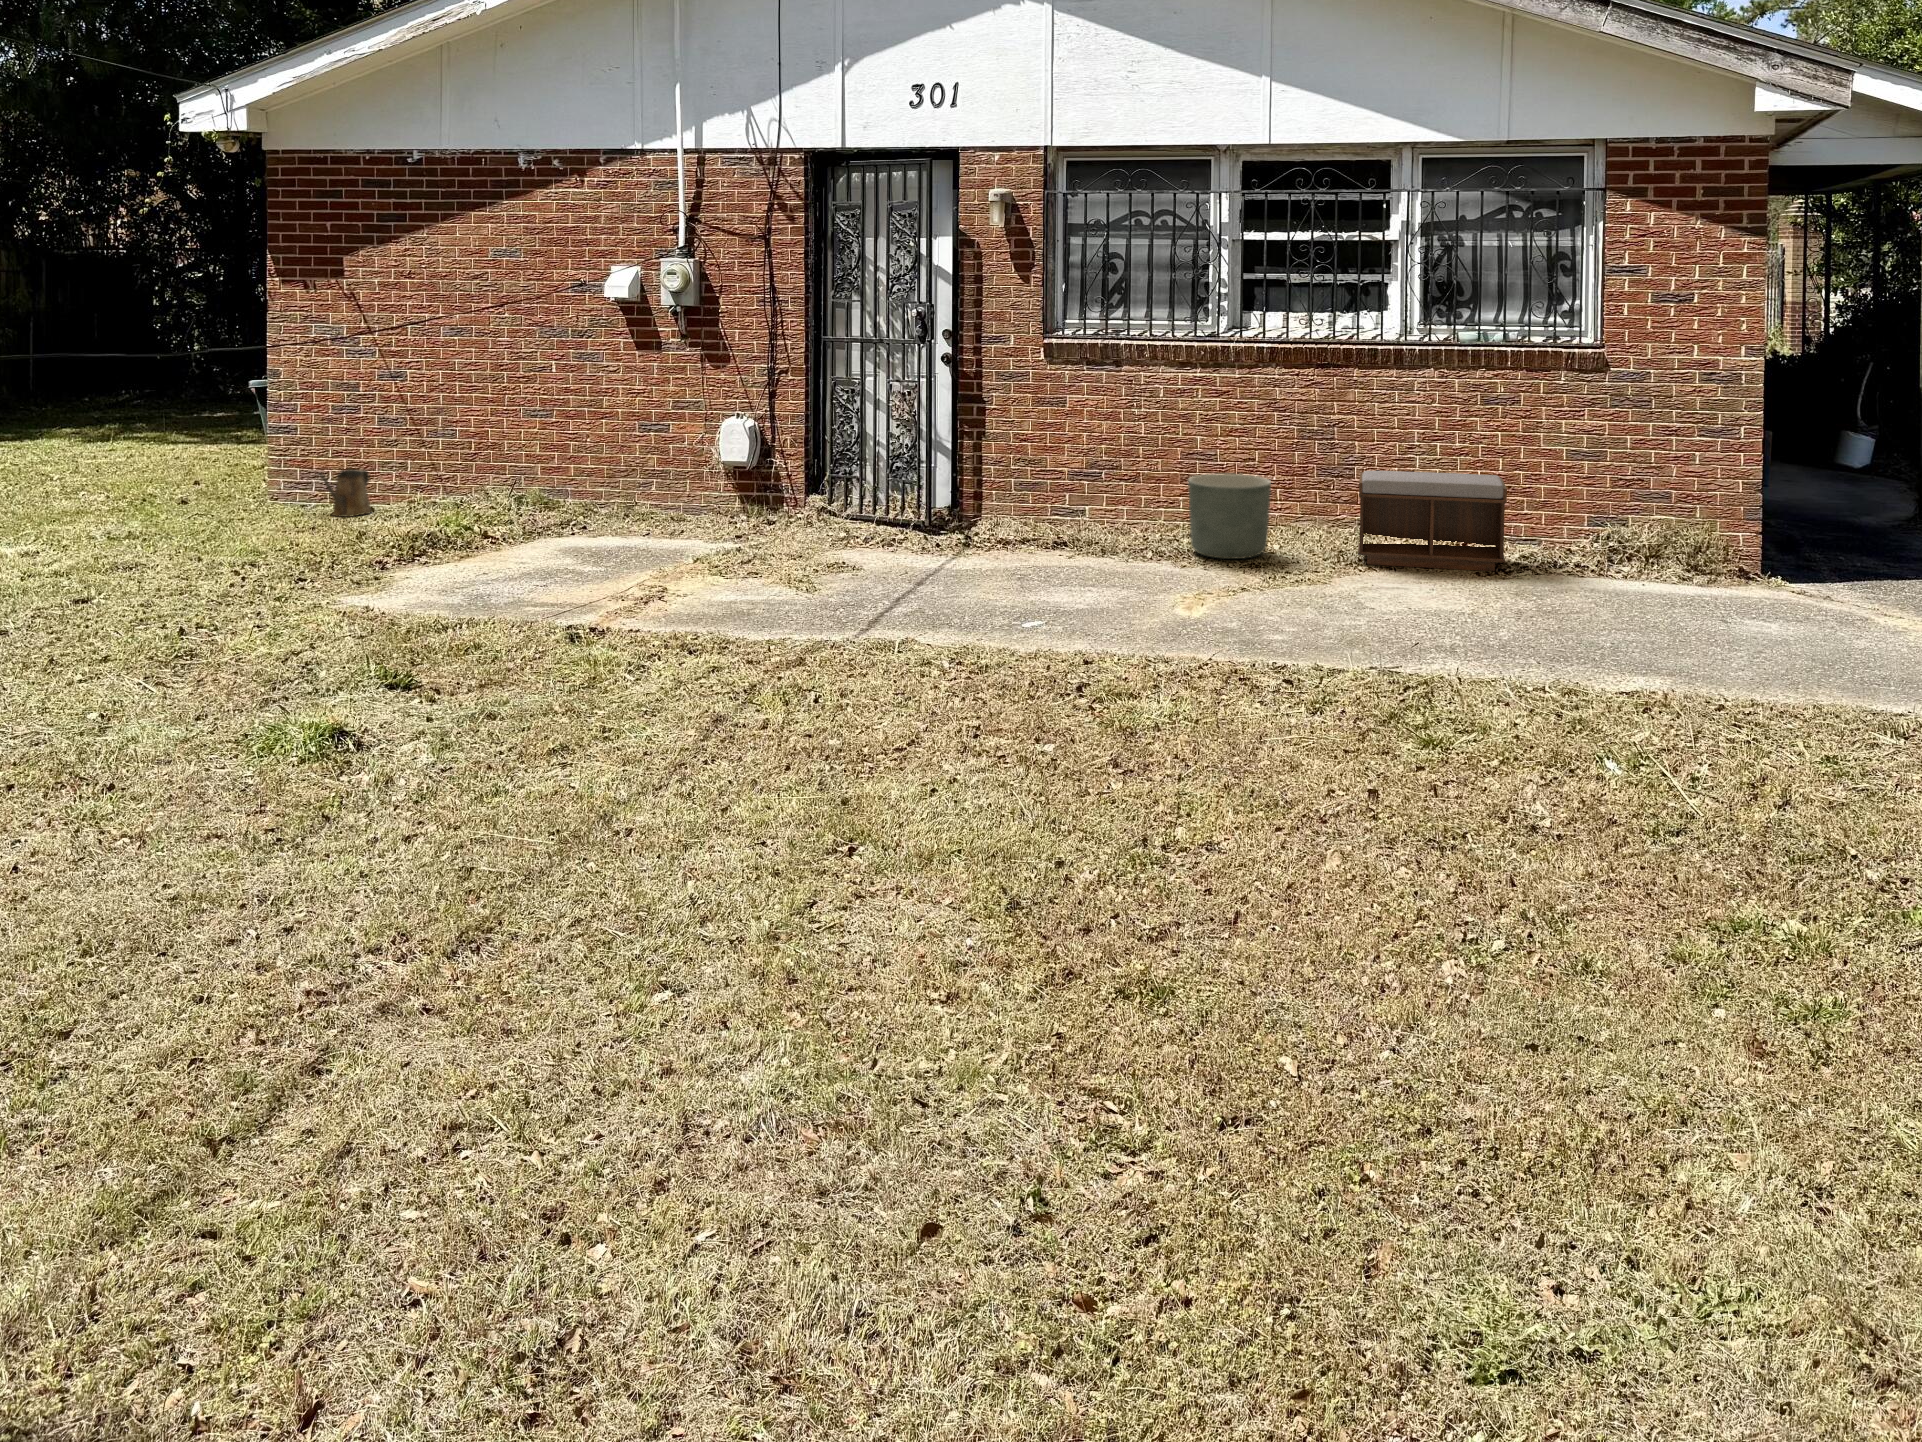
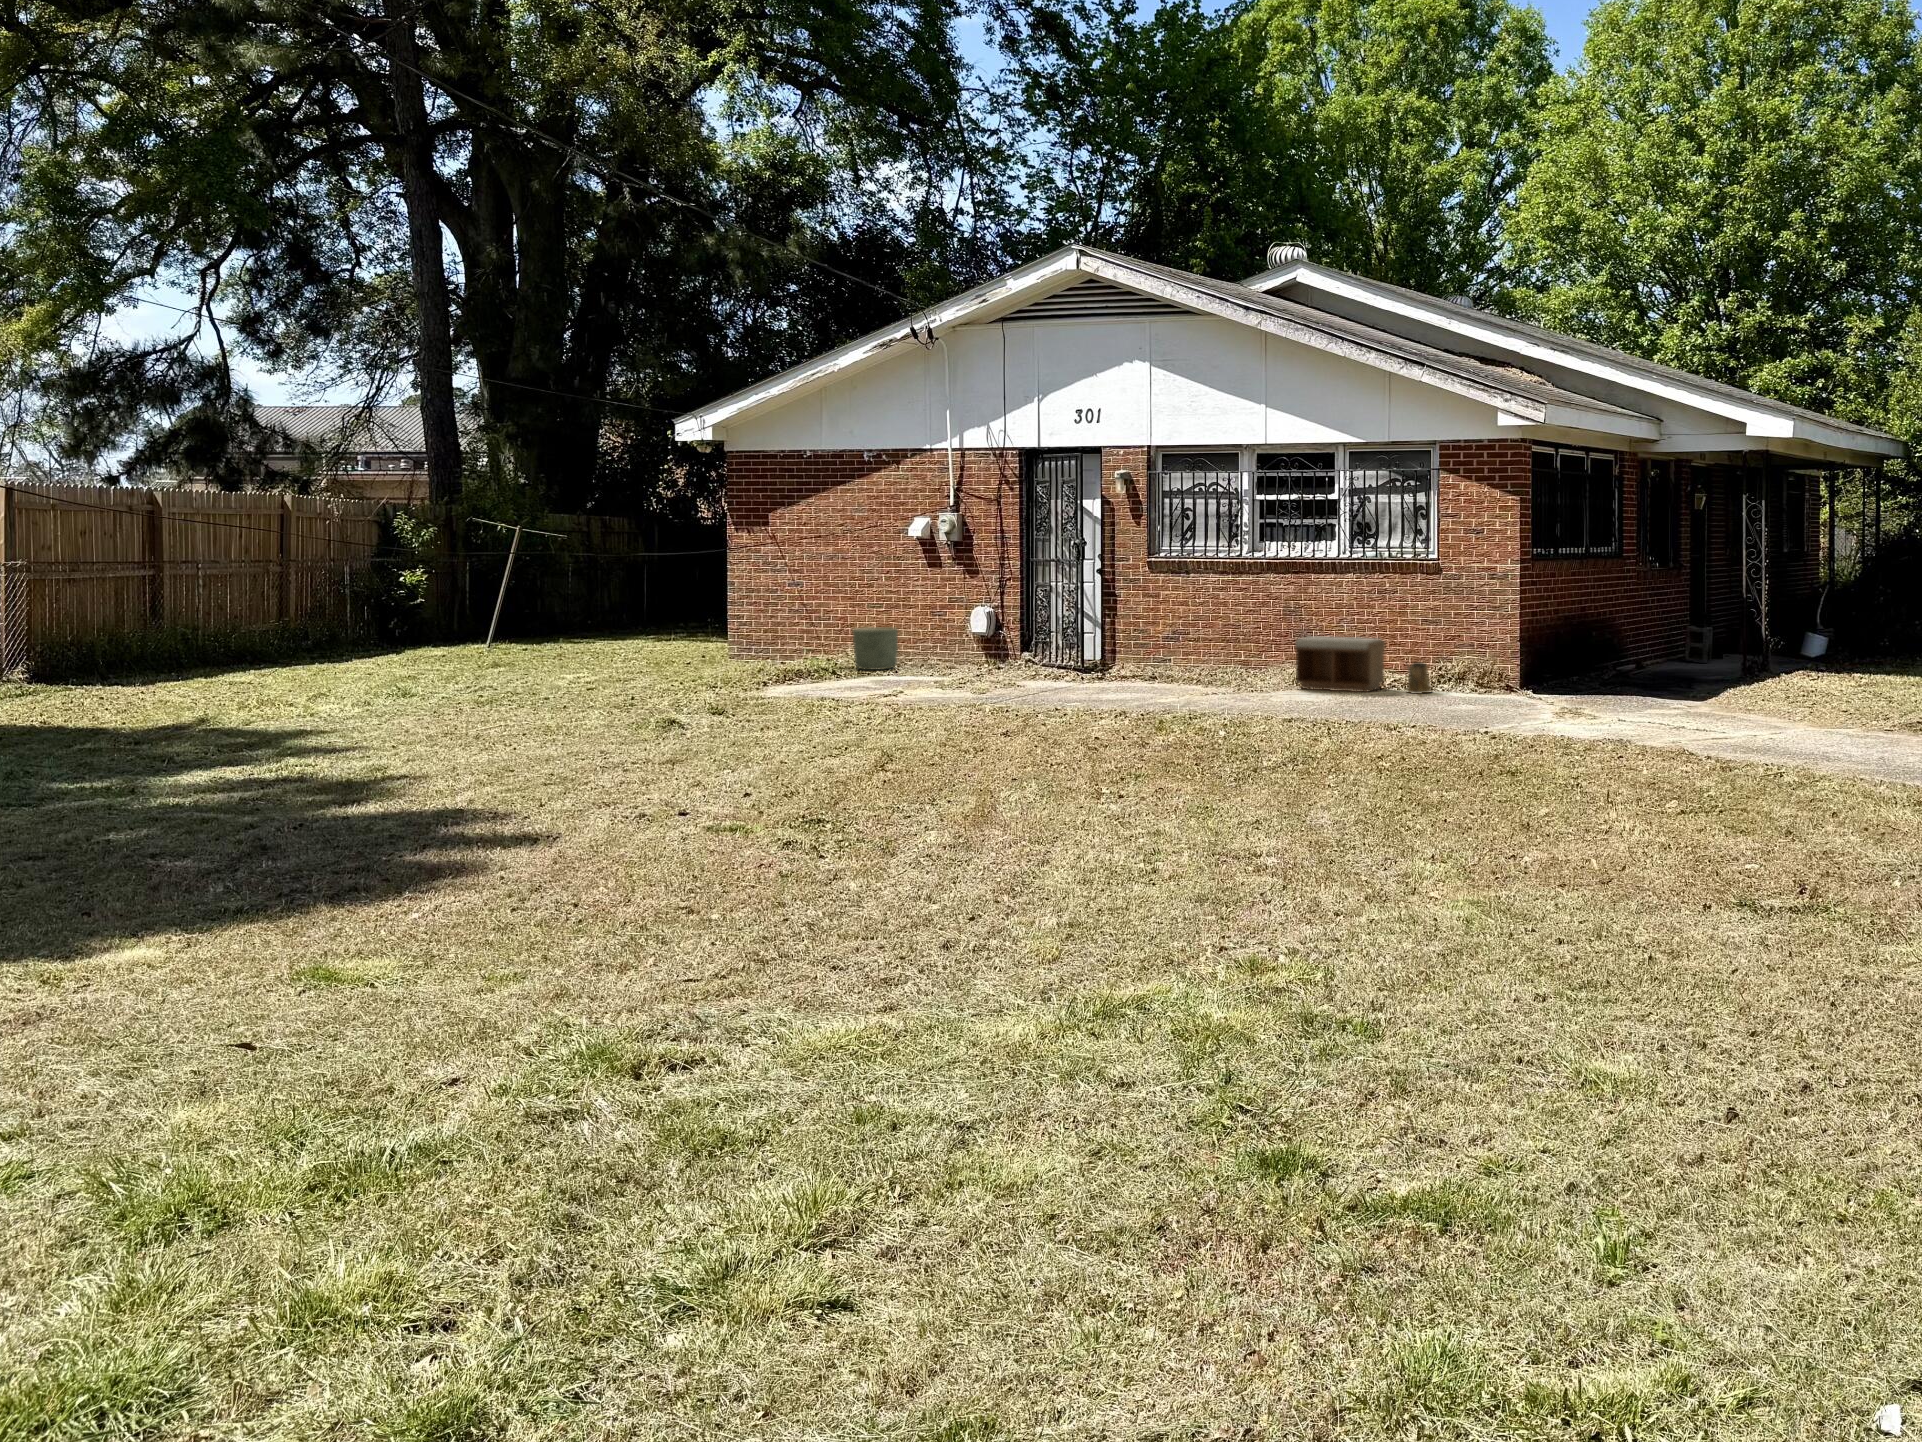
watering can: present [318,469,372,517] -> present [1407,662,1431,694]
planter: present [1188,474,1271,559] -> present [853,627,898,670]

